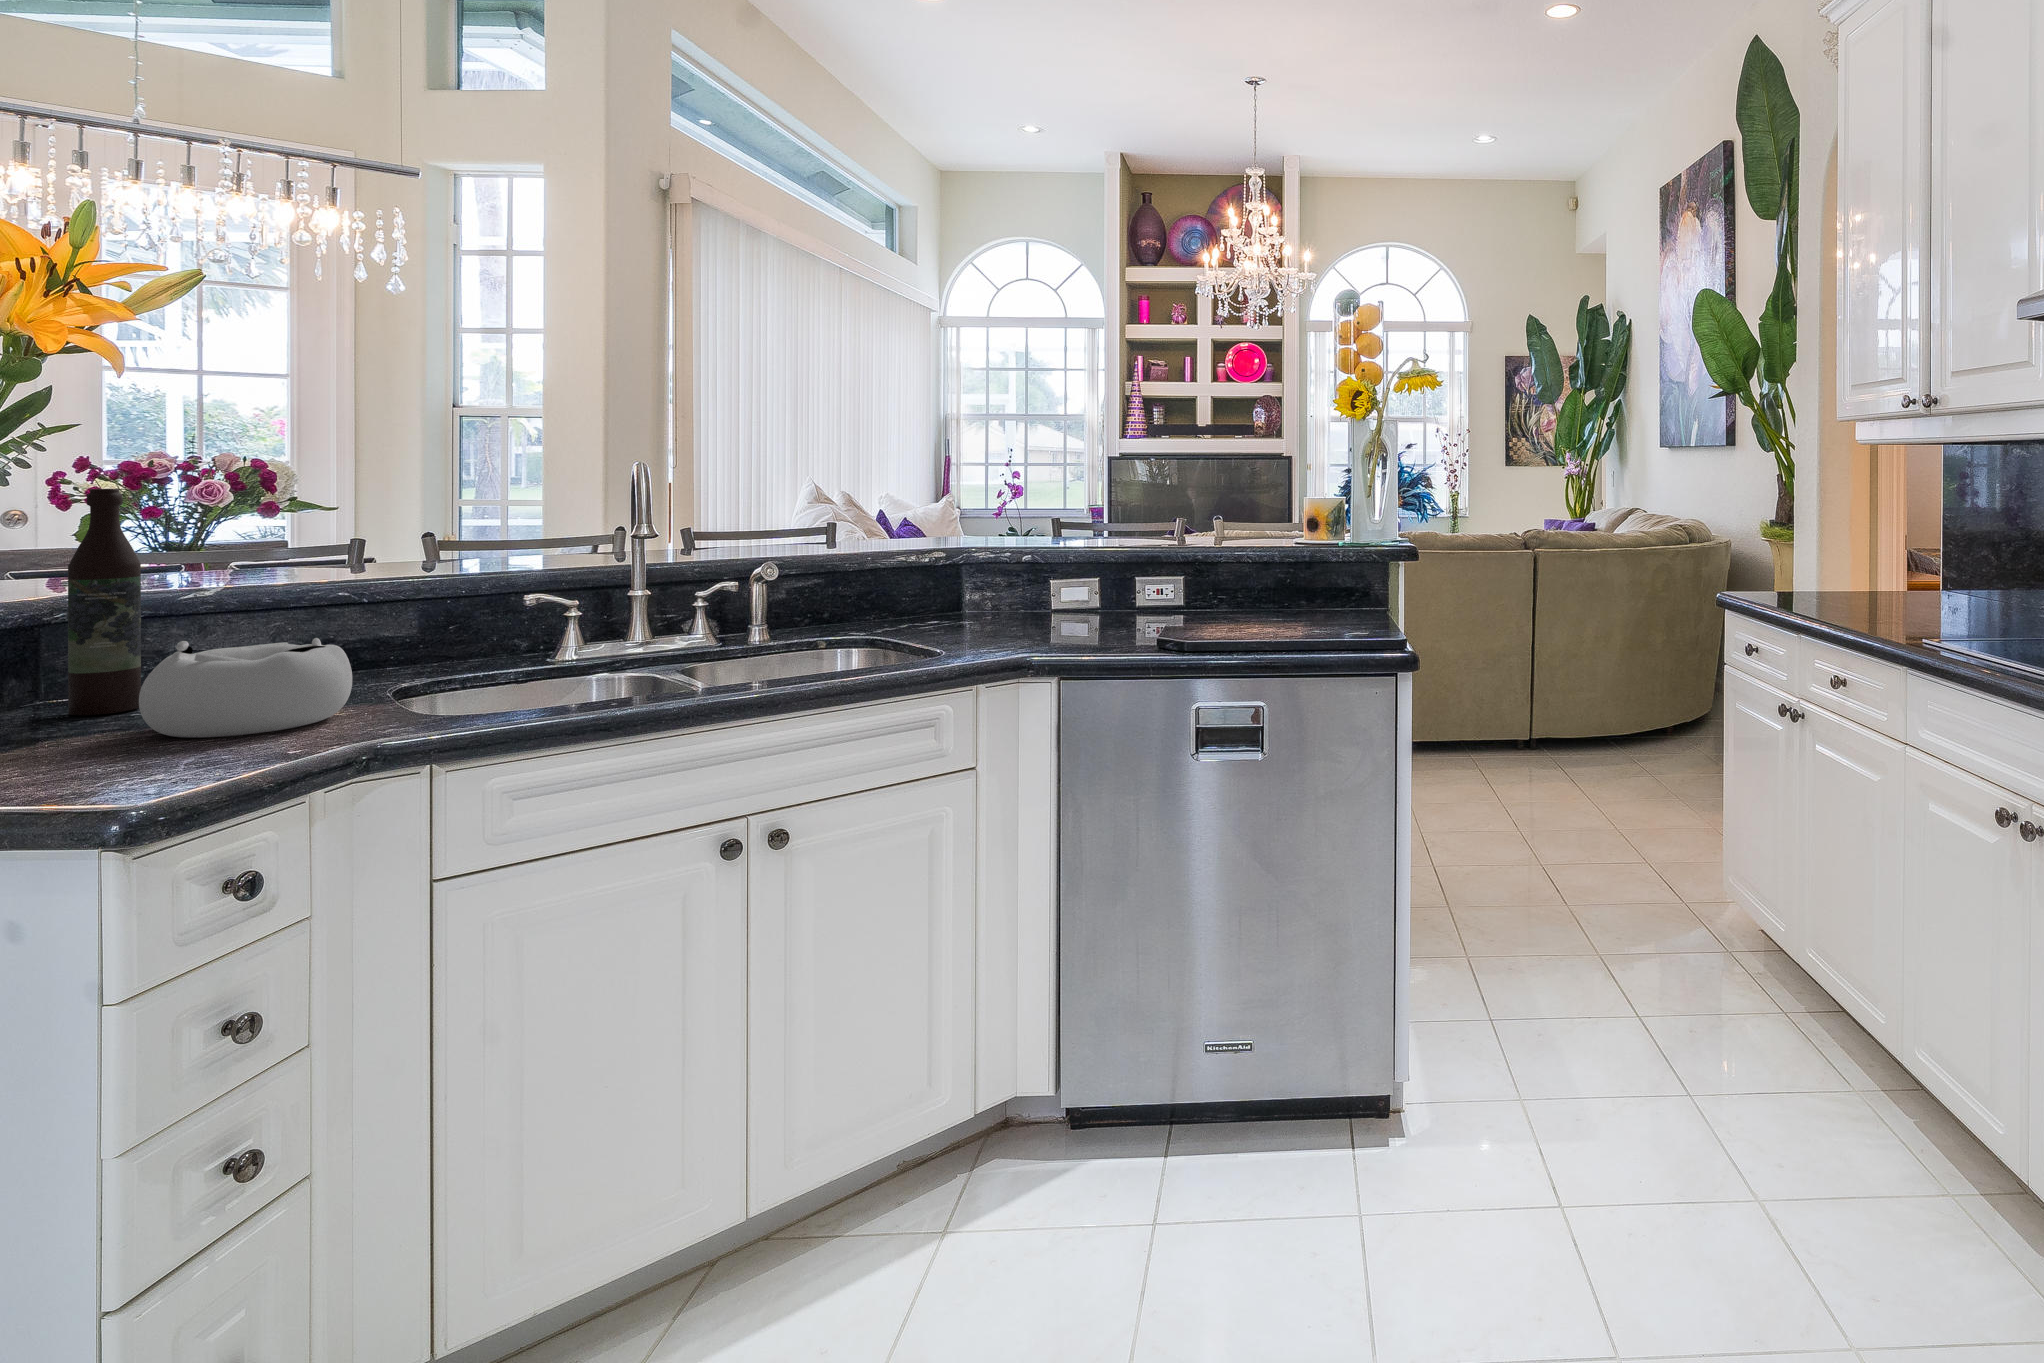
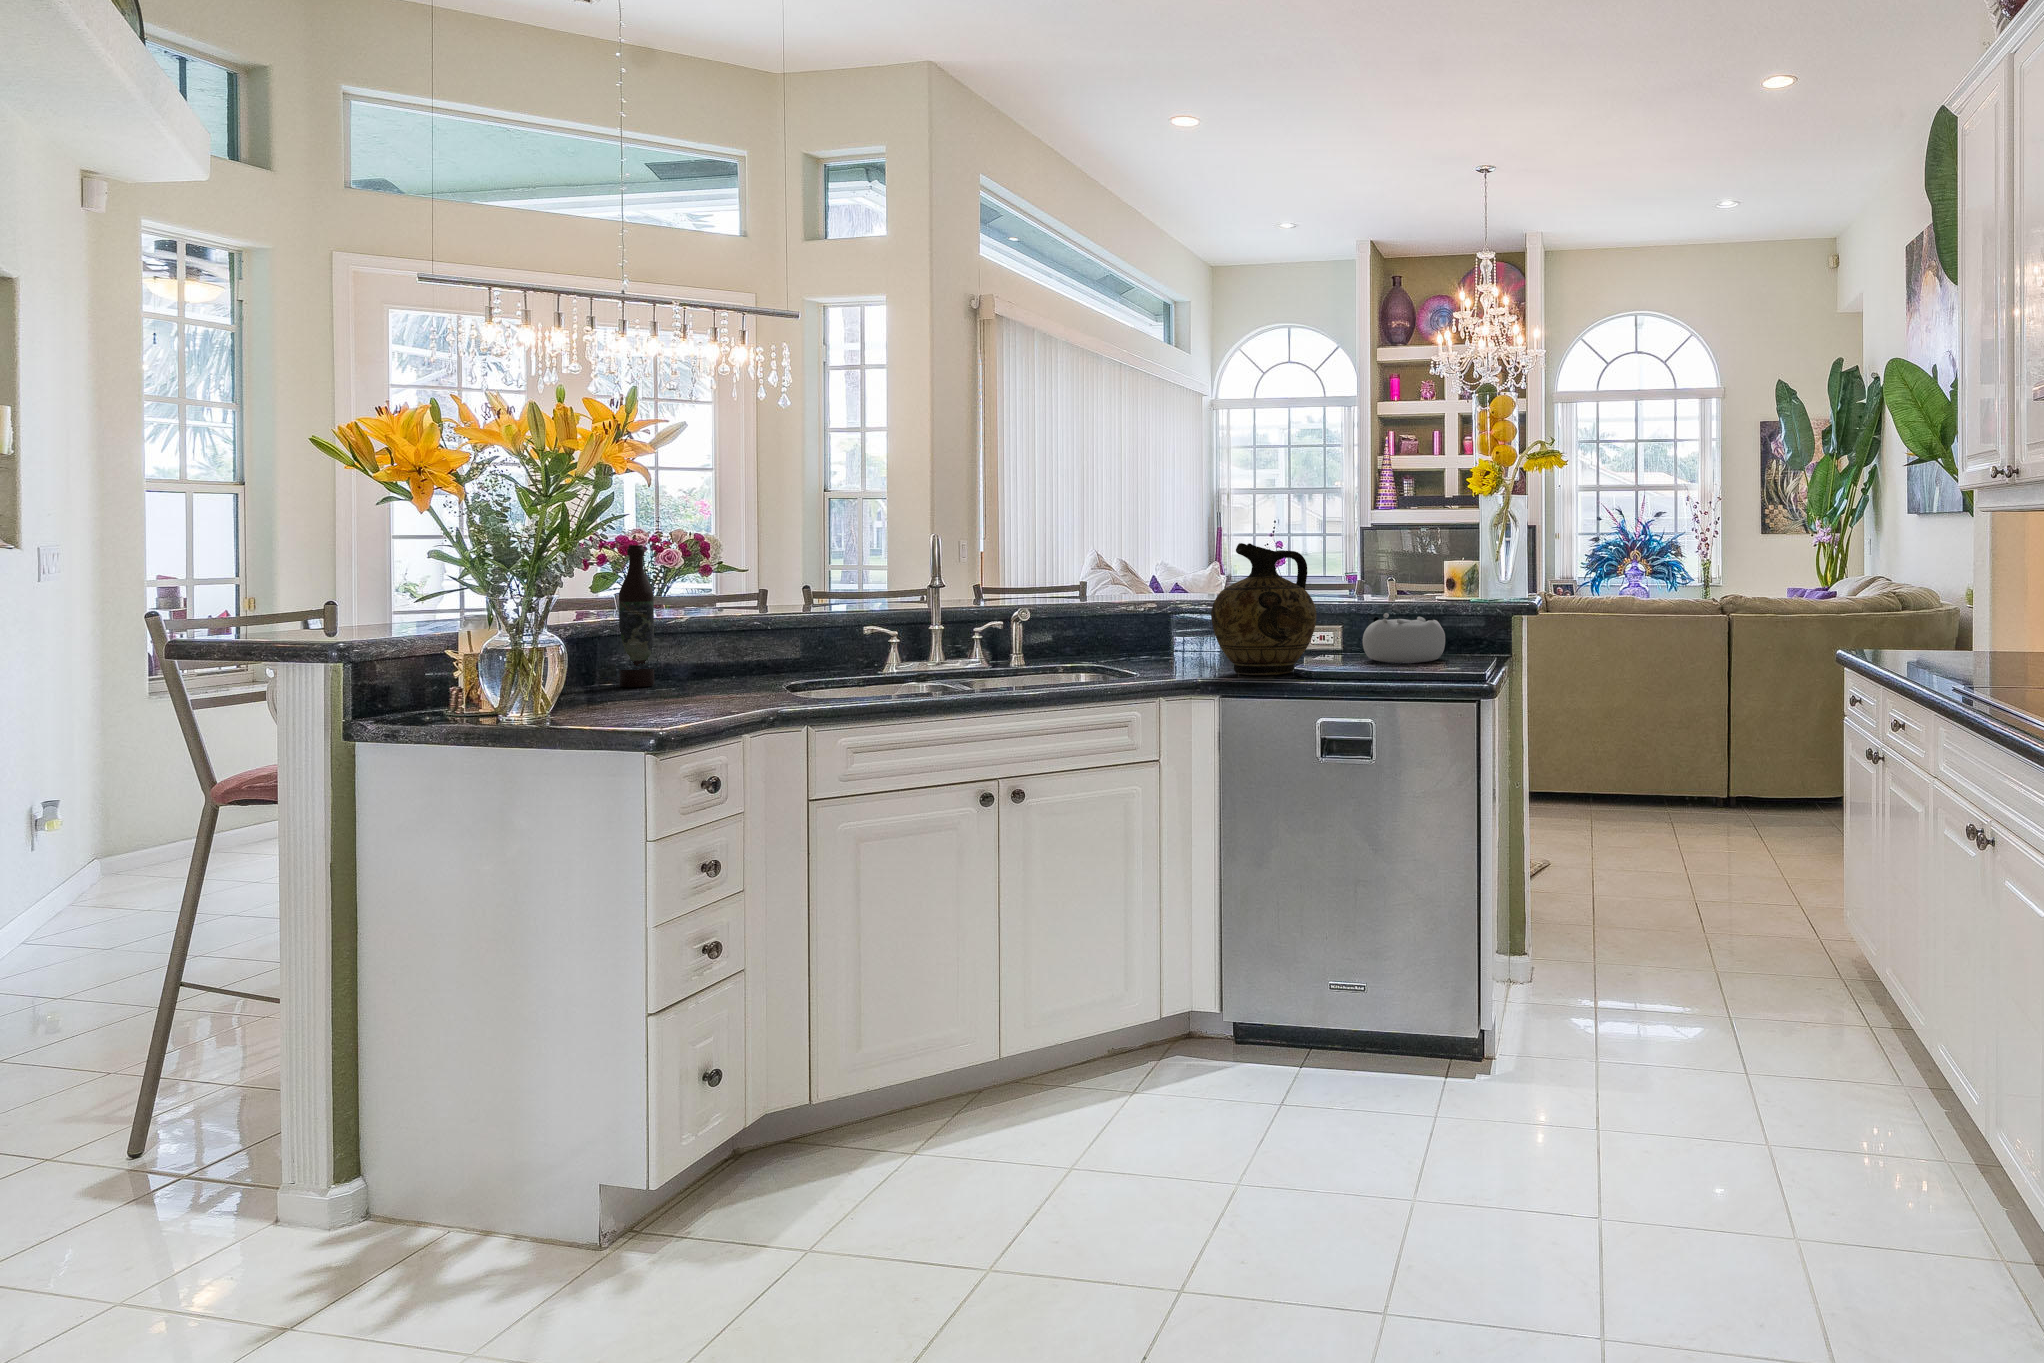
ceramic jug: none [1035,484,1165,645] -> present [1211,543,1317,675]
decorative bowl: present [139,638,352,737] -> present [1363,613,1445,662]

